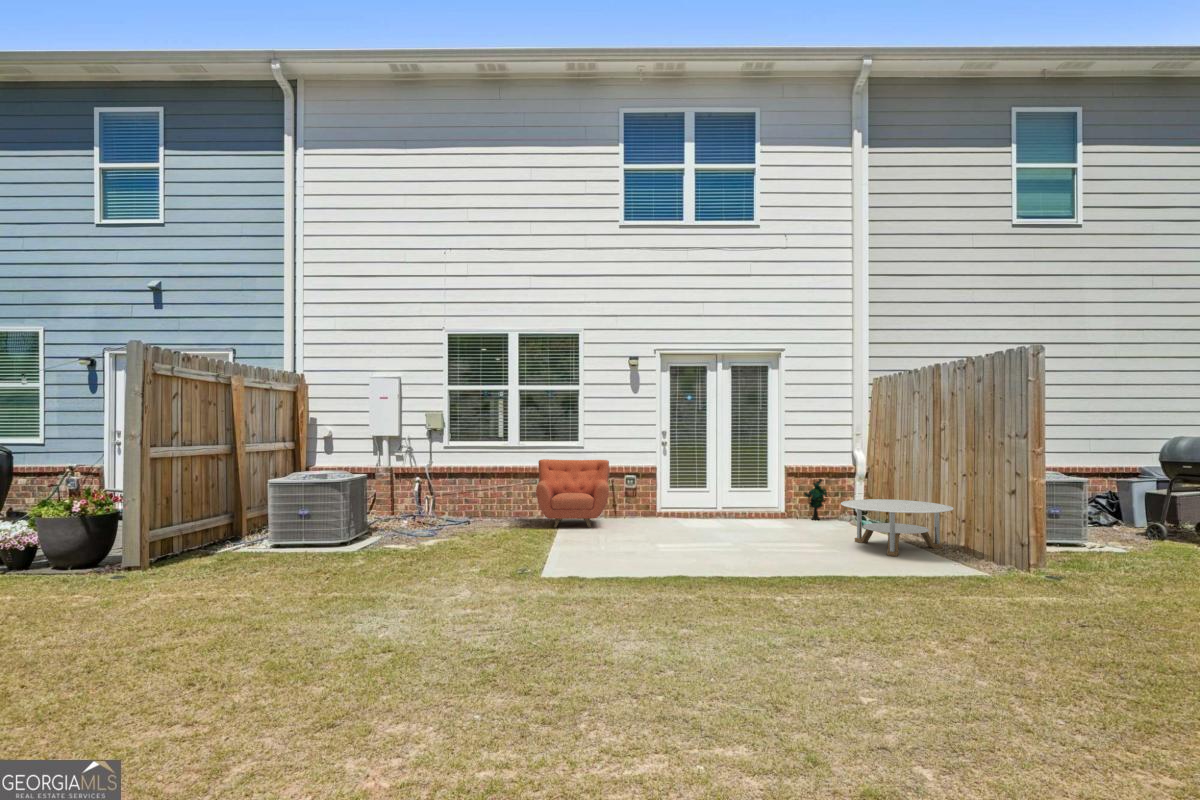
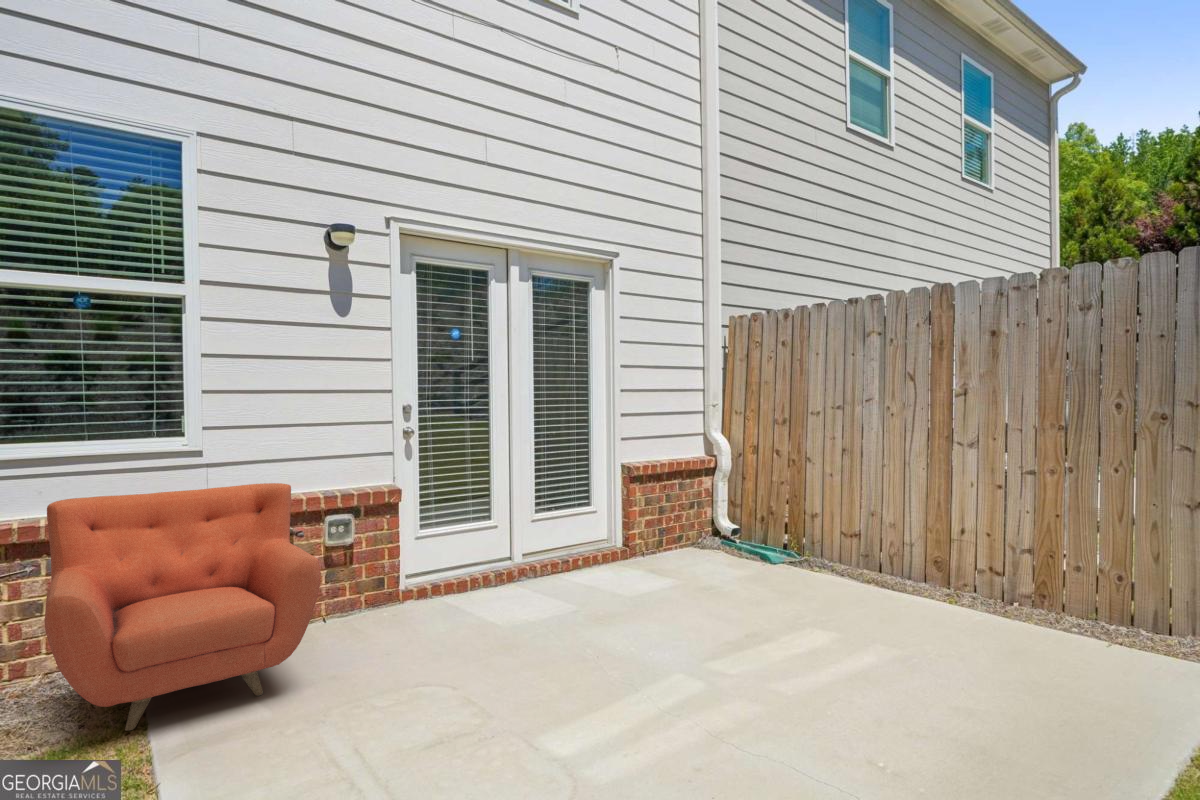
decorative plant: present [804,479,827,520] -> none [657,481,698,555]
round table: present [841,499,953,556] -> none [866,511,1103,643]

